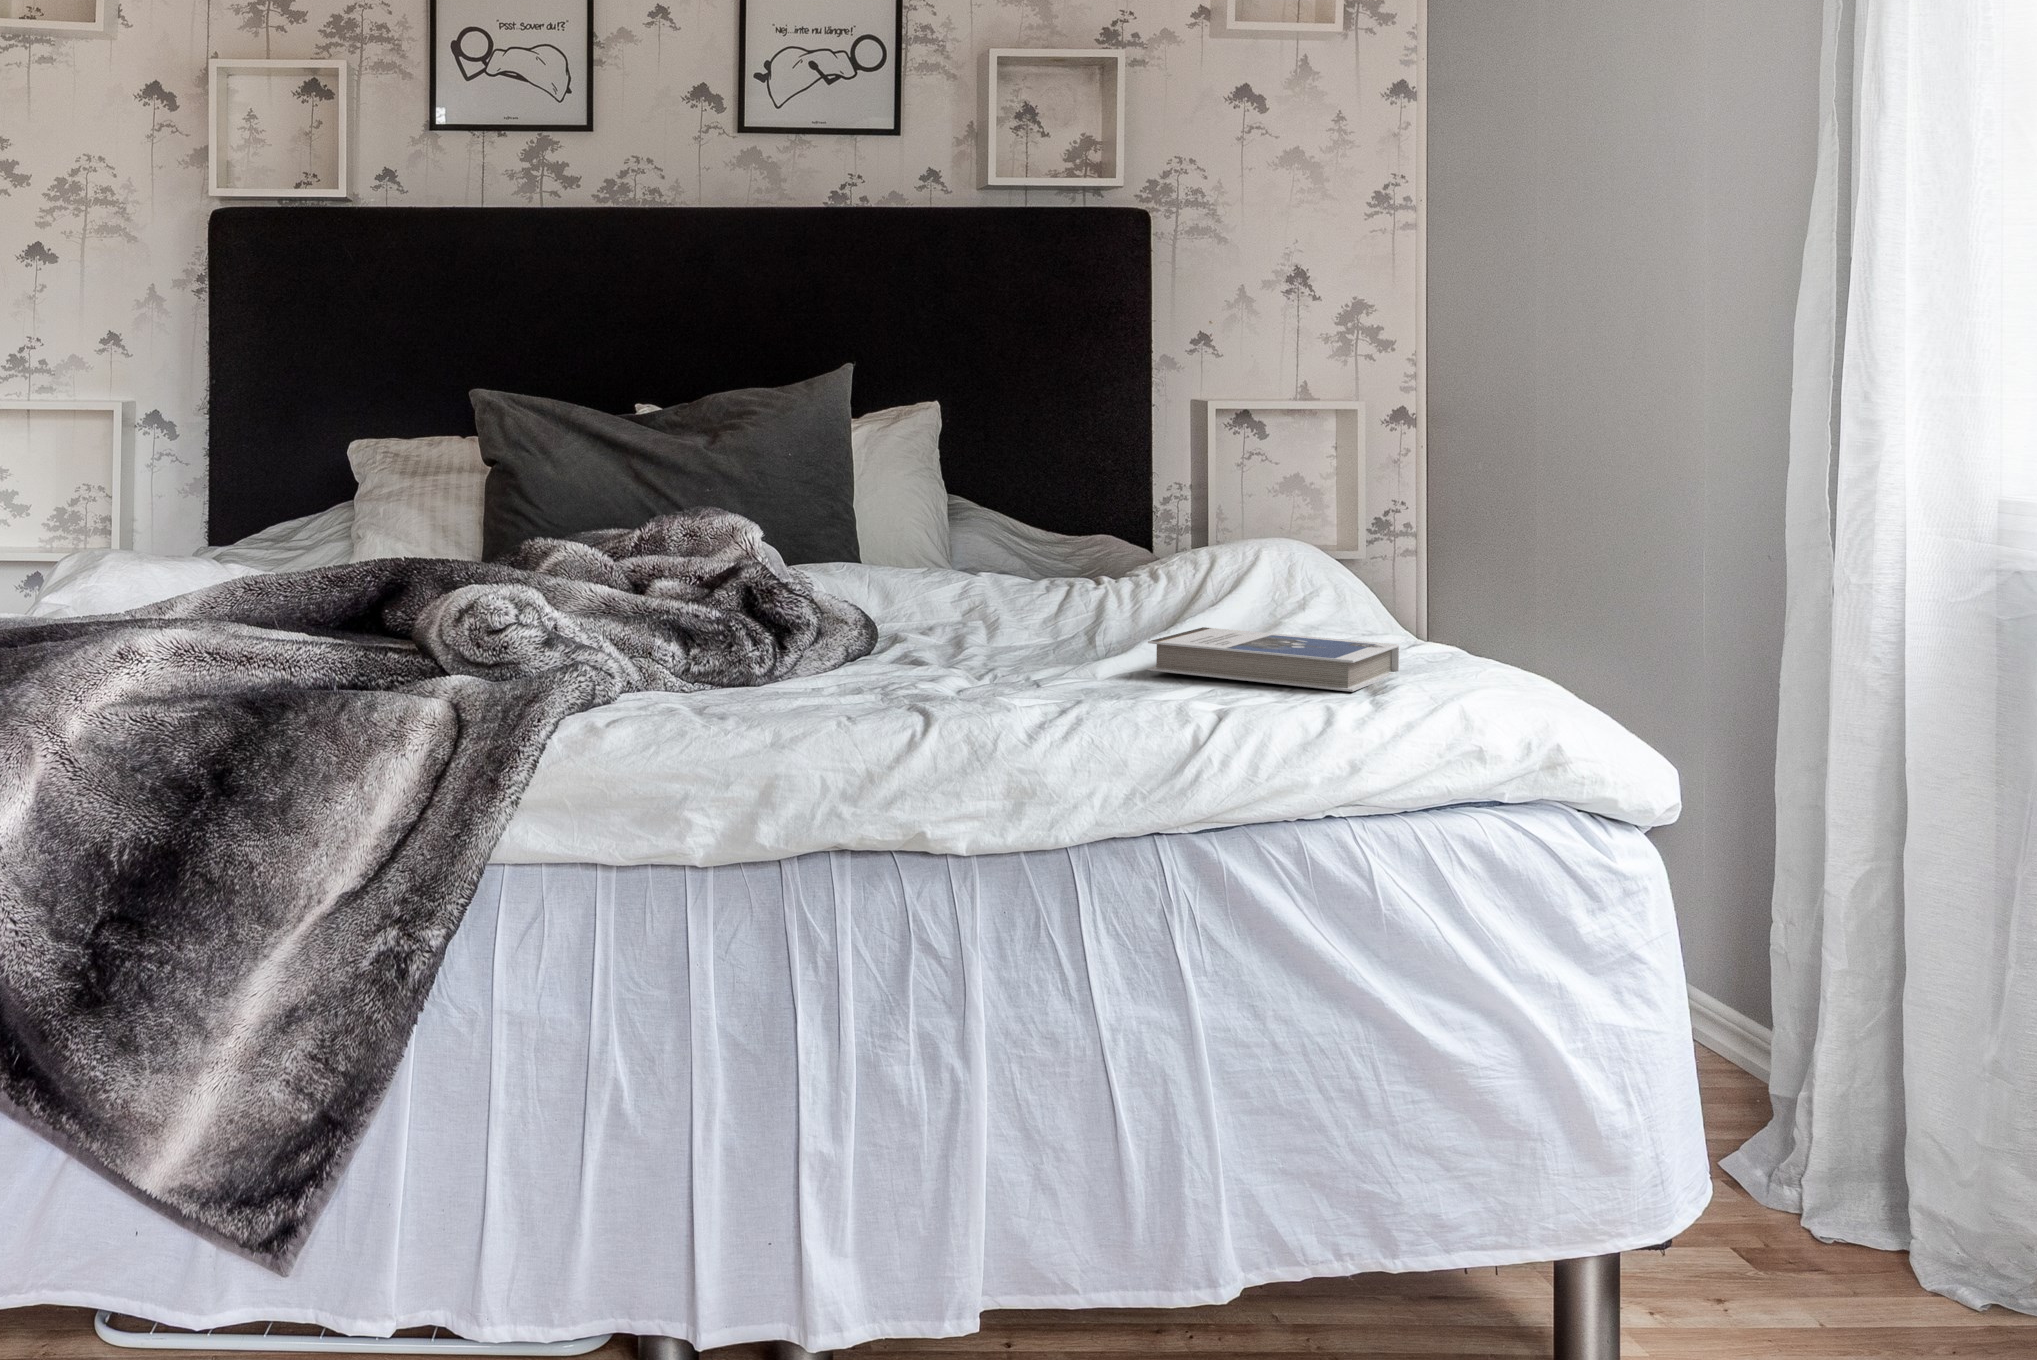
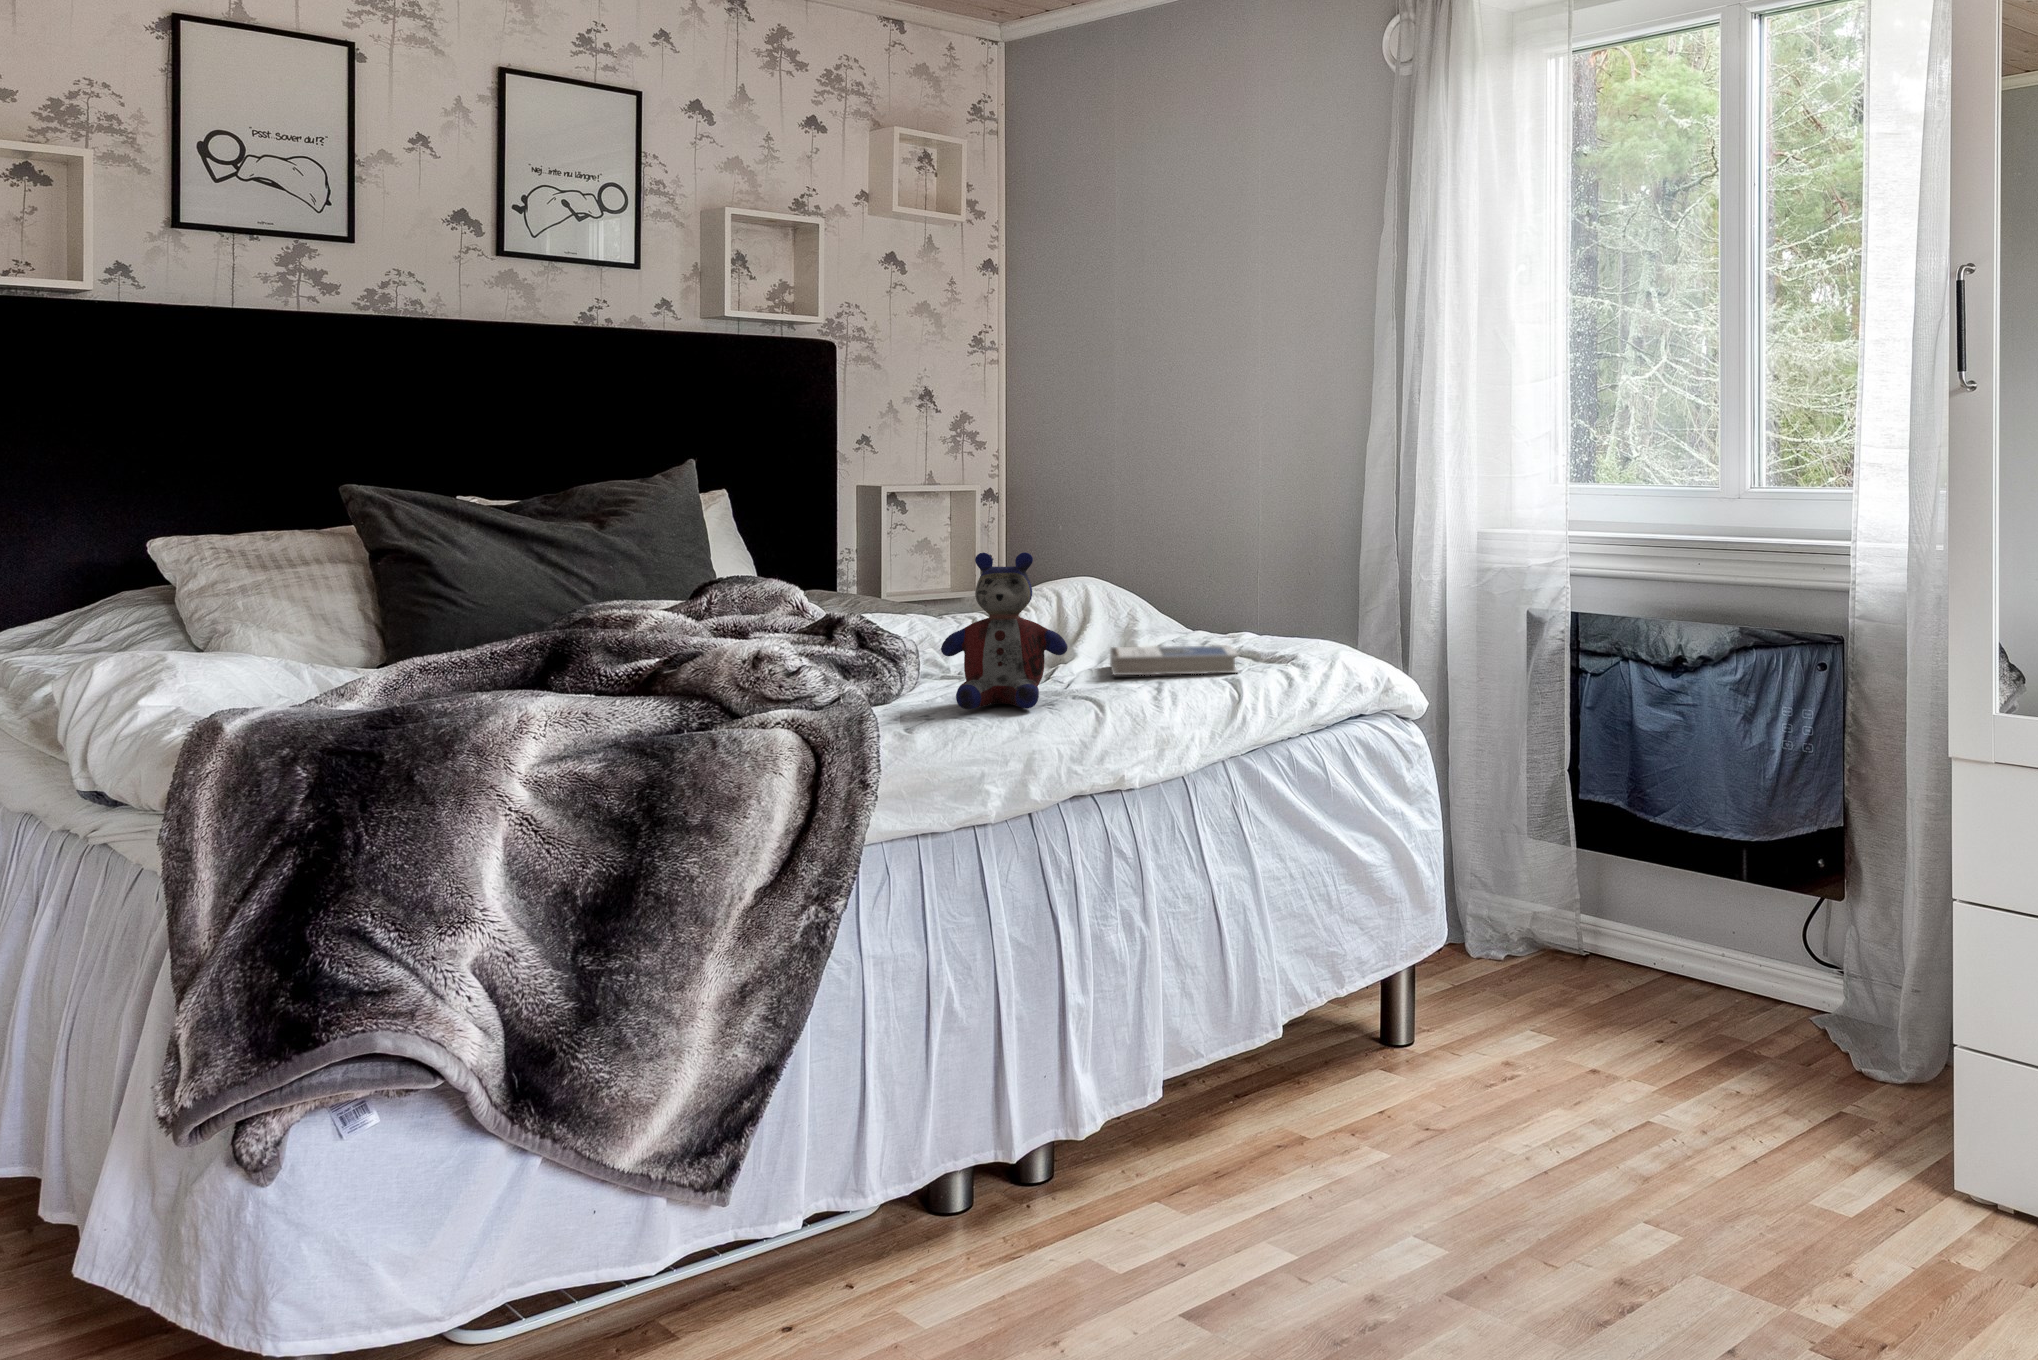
stuffed bear: none [818,467,1005,703] -> present [941,552,1068,709]

